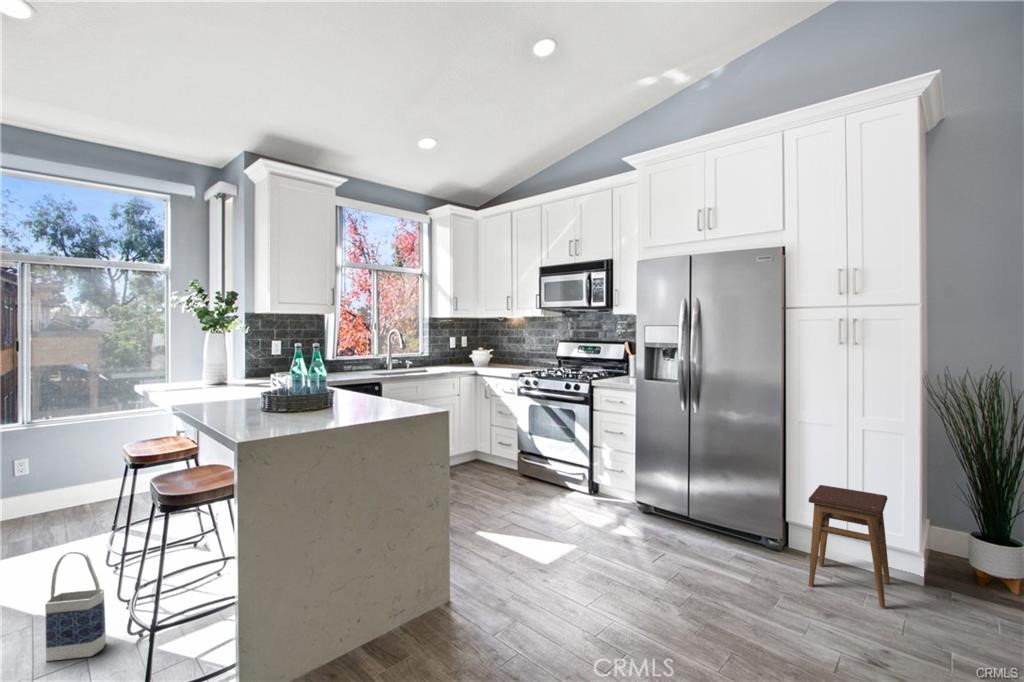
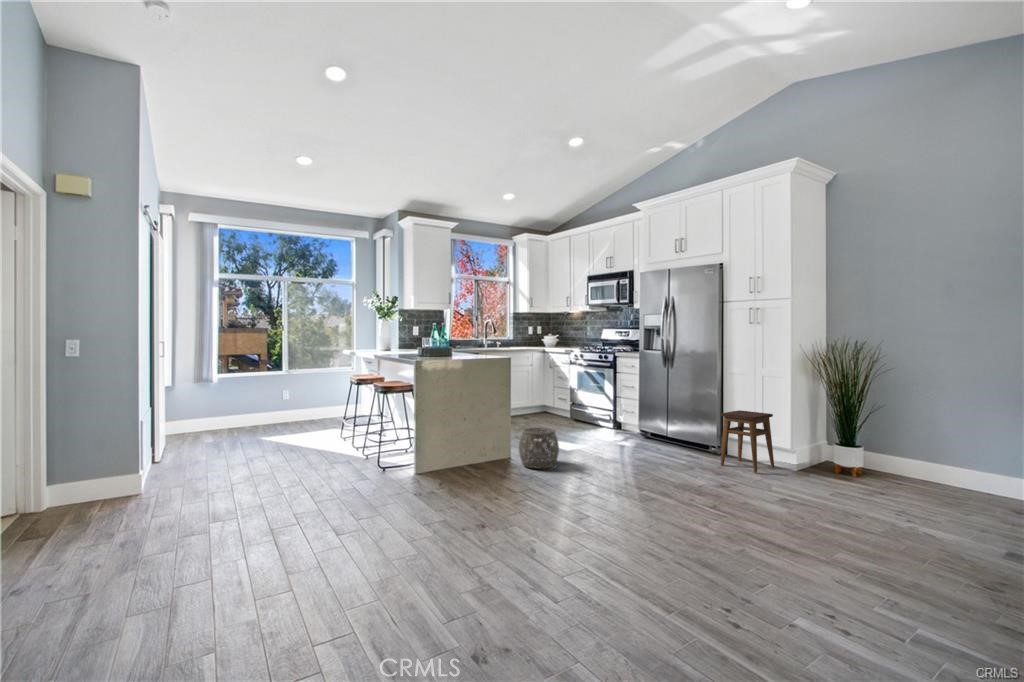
woven basket: none [469,545,550,645] -> present [519,427,559,469]
bag: present [45,551,106,661] -> none [334,413,355,459]

